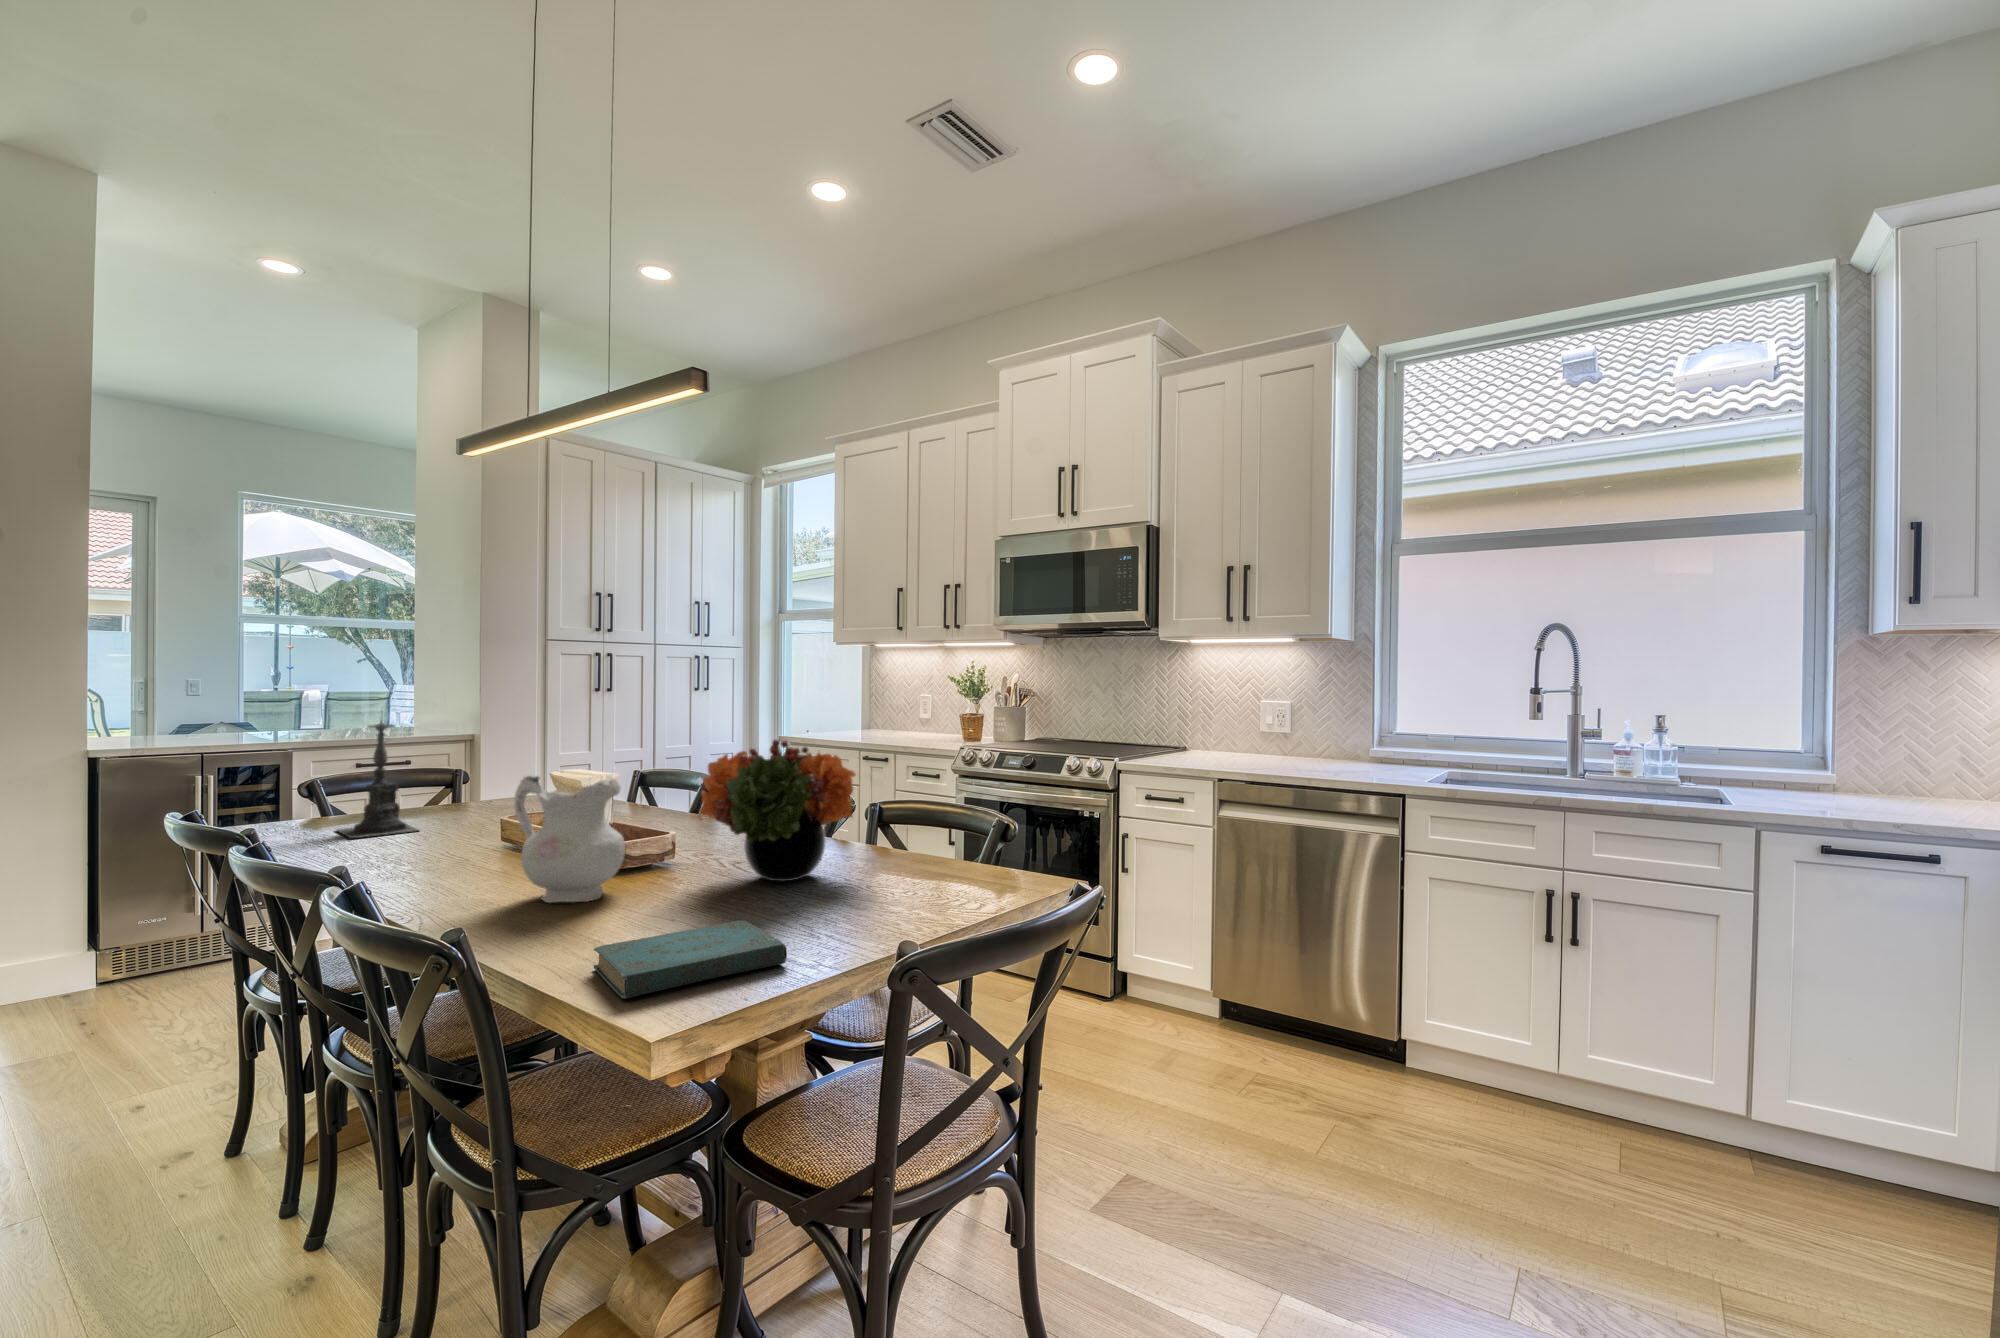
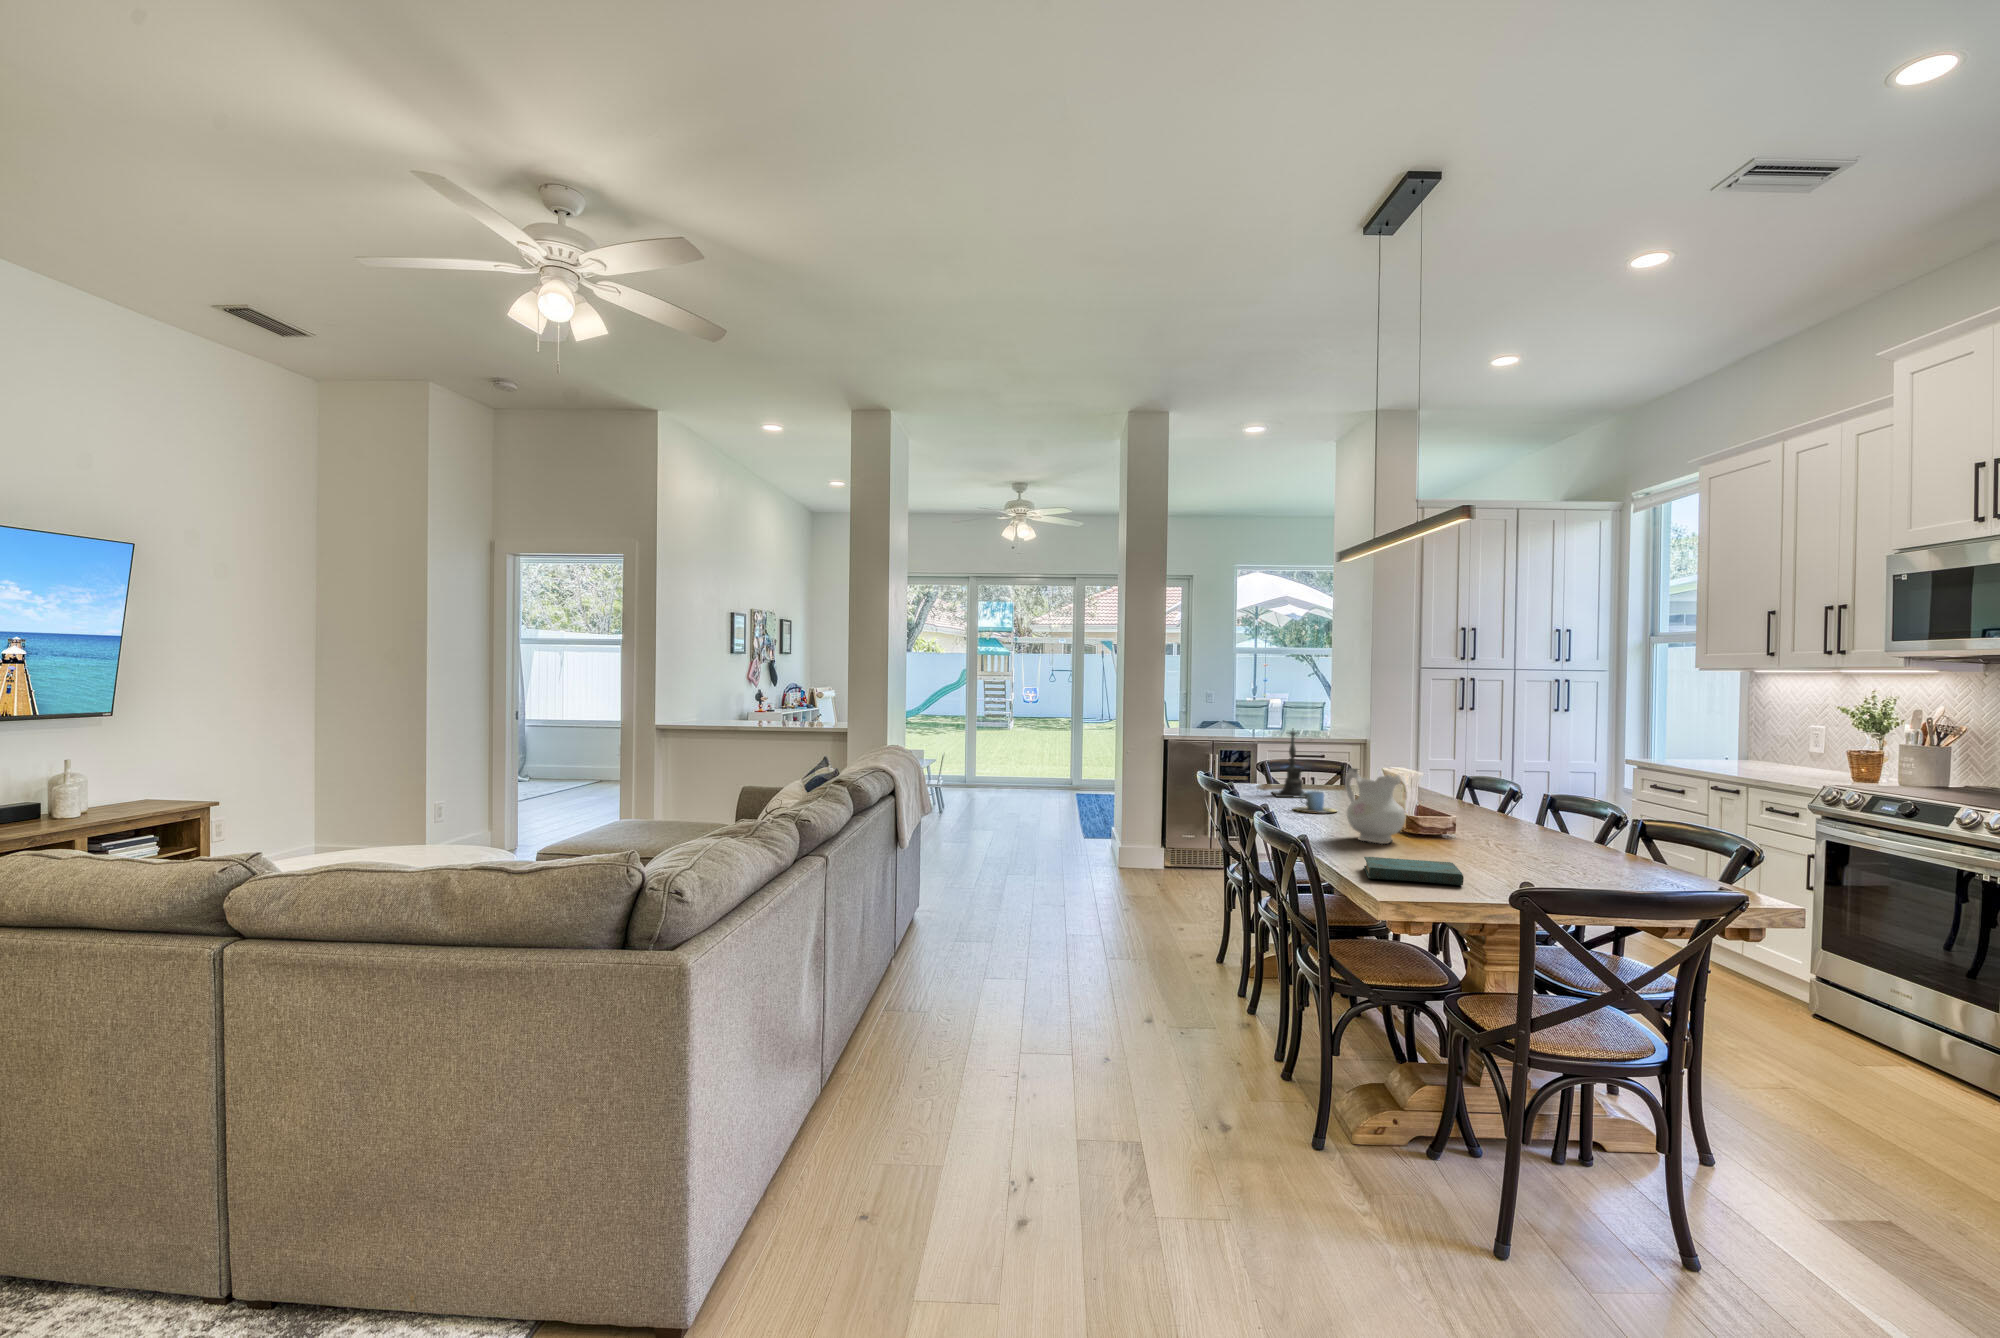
flower arrangement: present [700,739,855,881] -> none [1451,759,1575,857]
cup: none [390,821,477,861] -> present [1294,791,1336,813]

